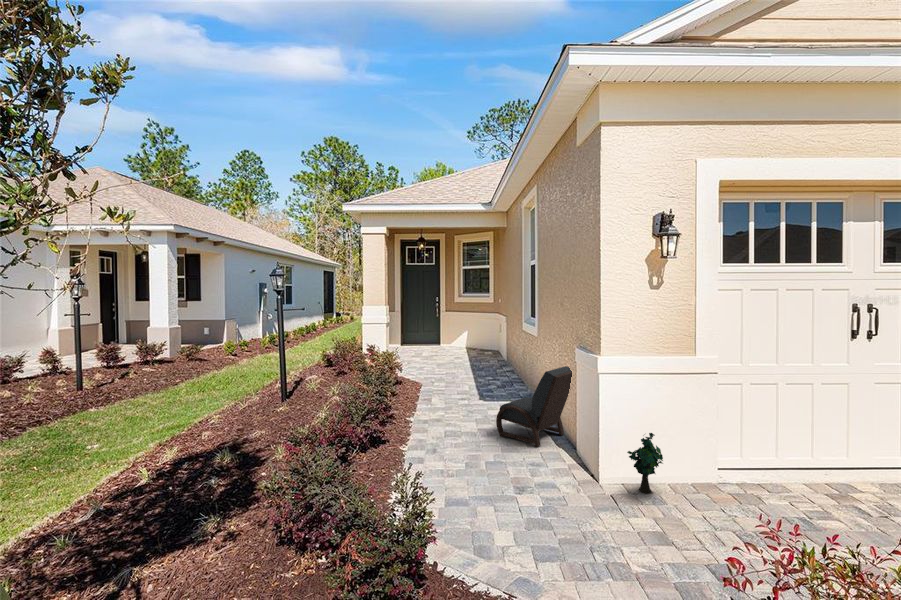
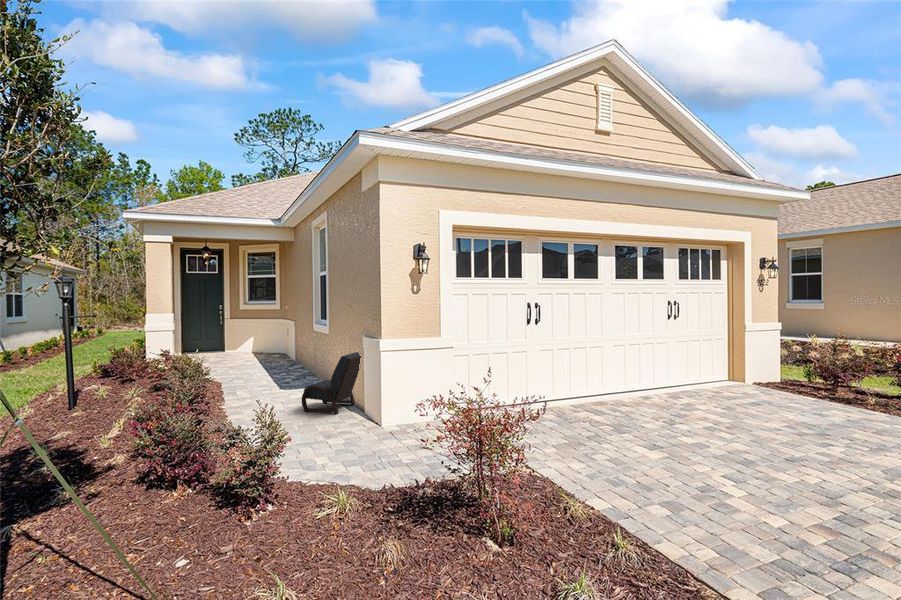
decorative plant: present [627,433,663,493] -> none [400,387,422,426]

